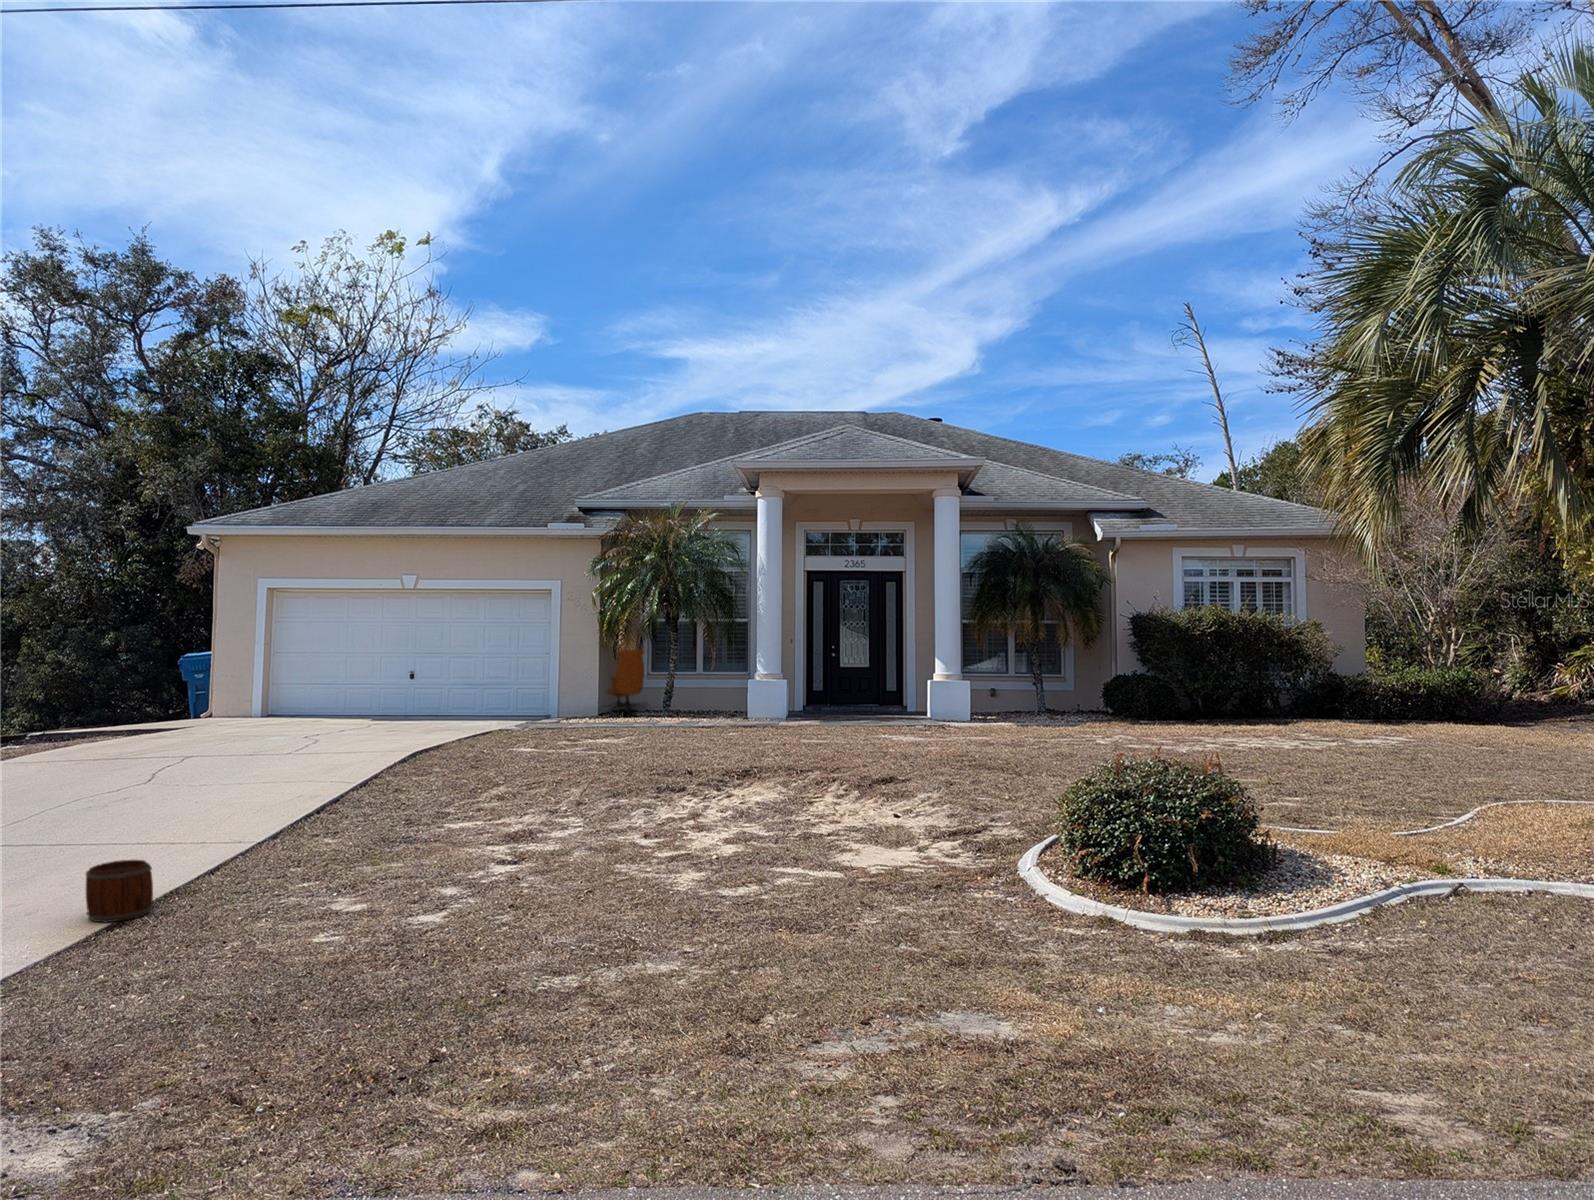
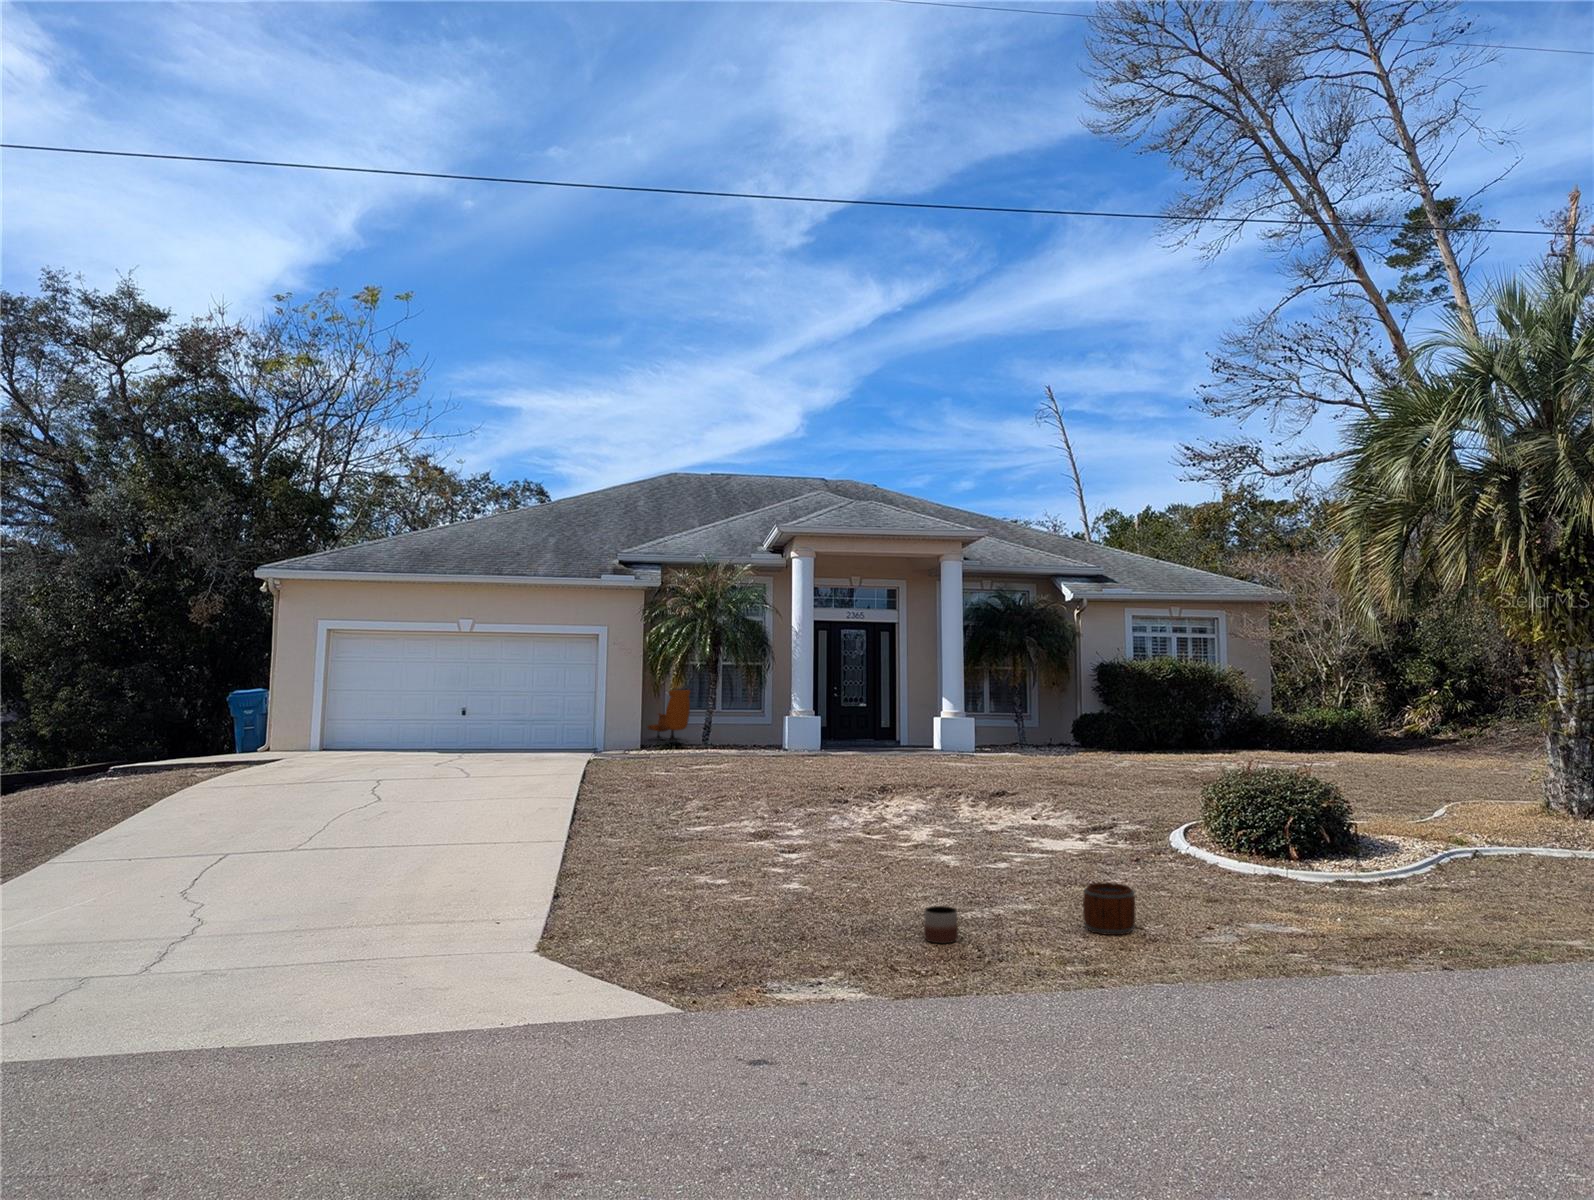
bucket: present [85,860,153,922] -> present [1083,883,1135,935]
planter: none [371,979,426,1043] -> present [924,906,958,944]

